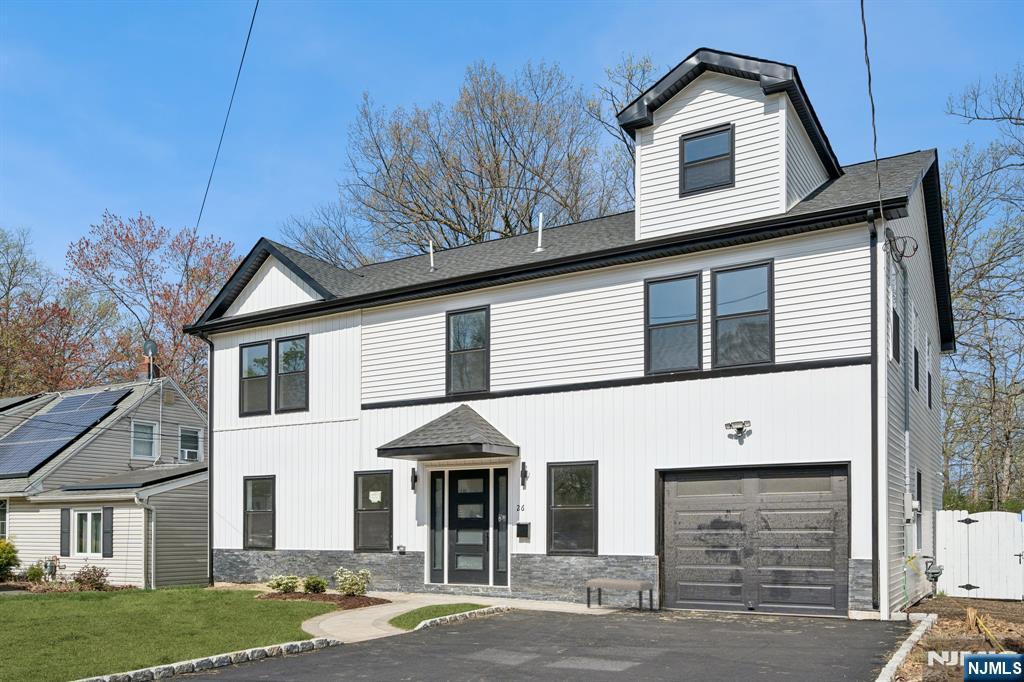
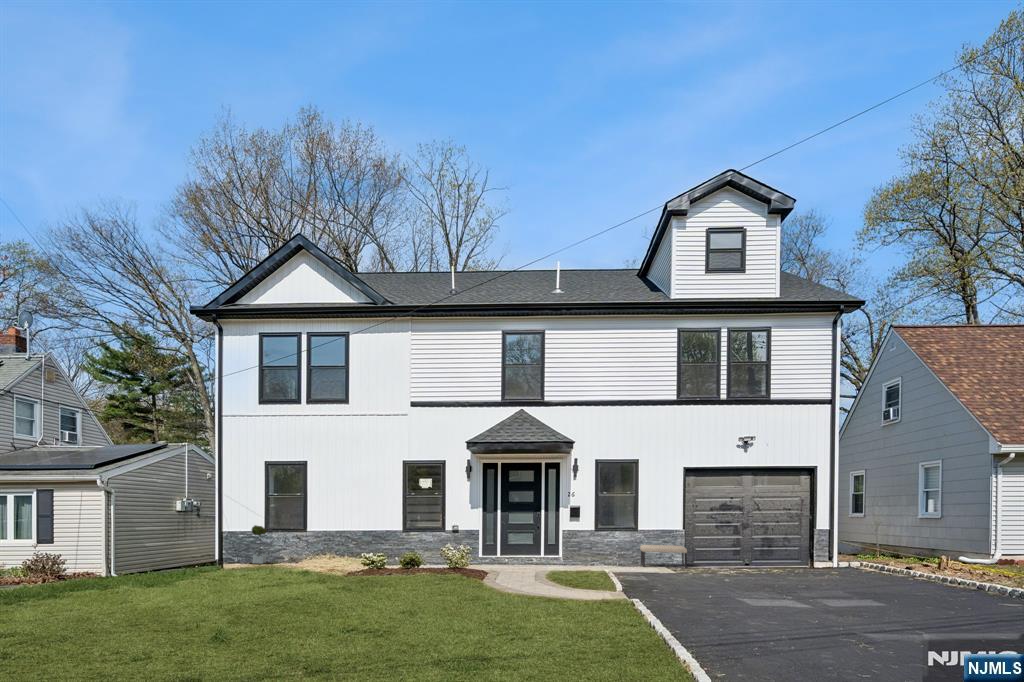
potted tree: none [228,543,244,584] -> present [252,525,267,563]

